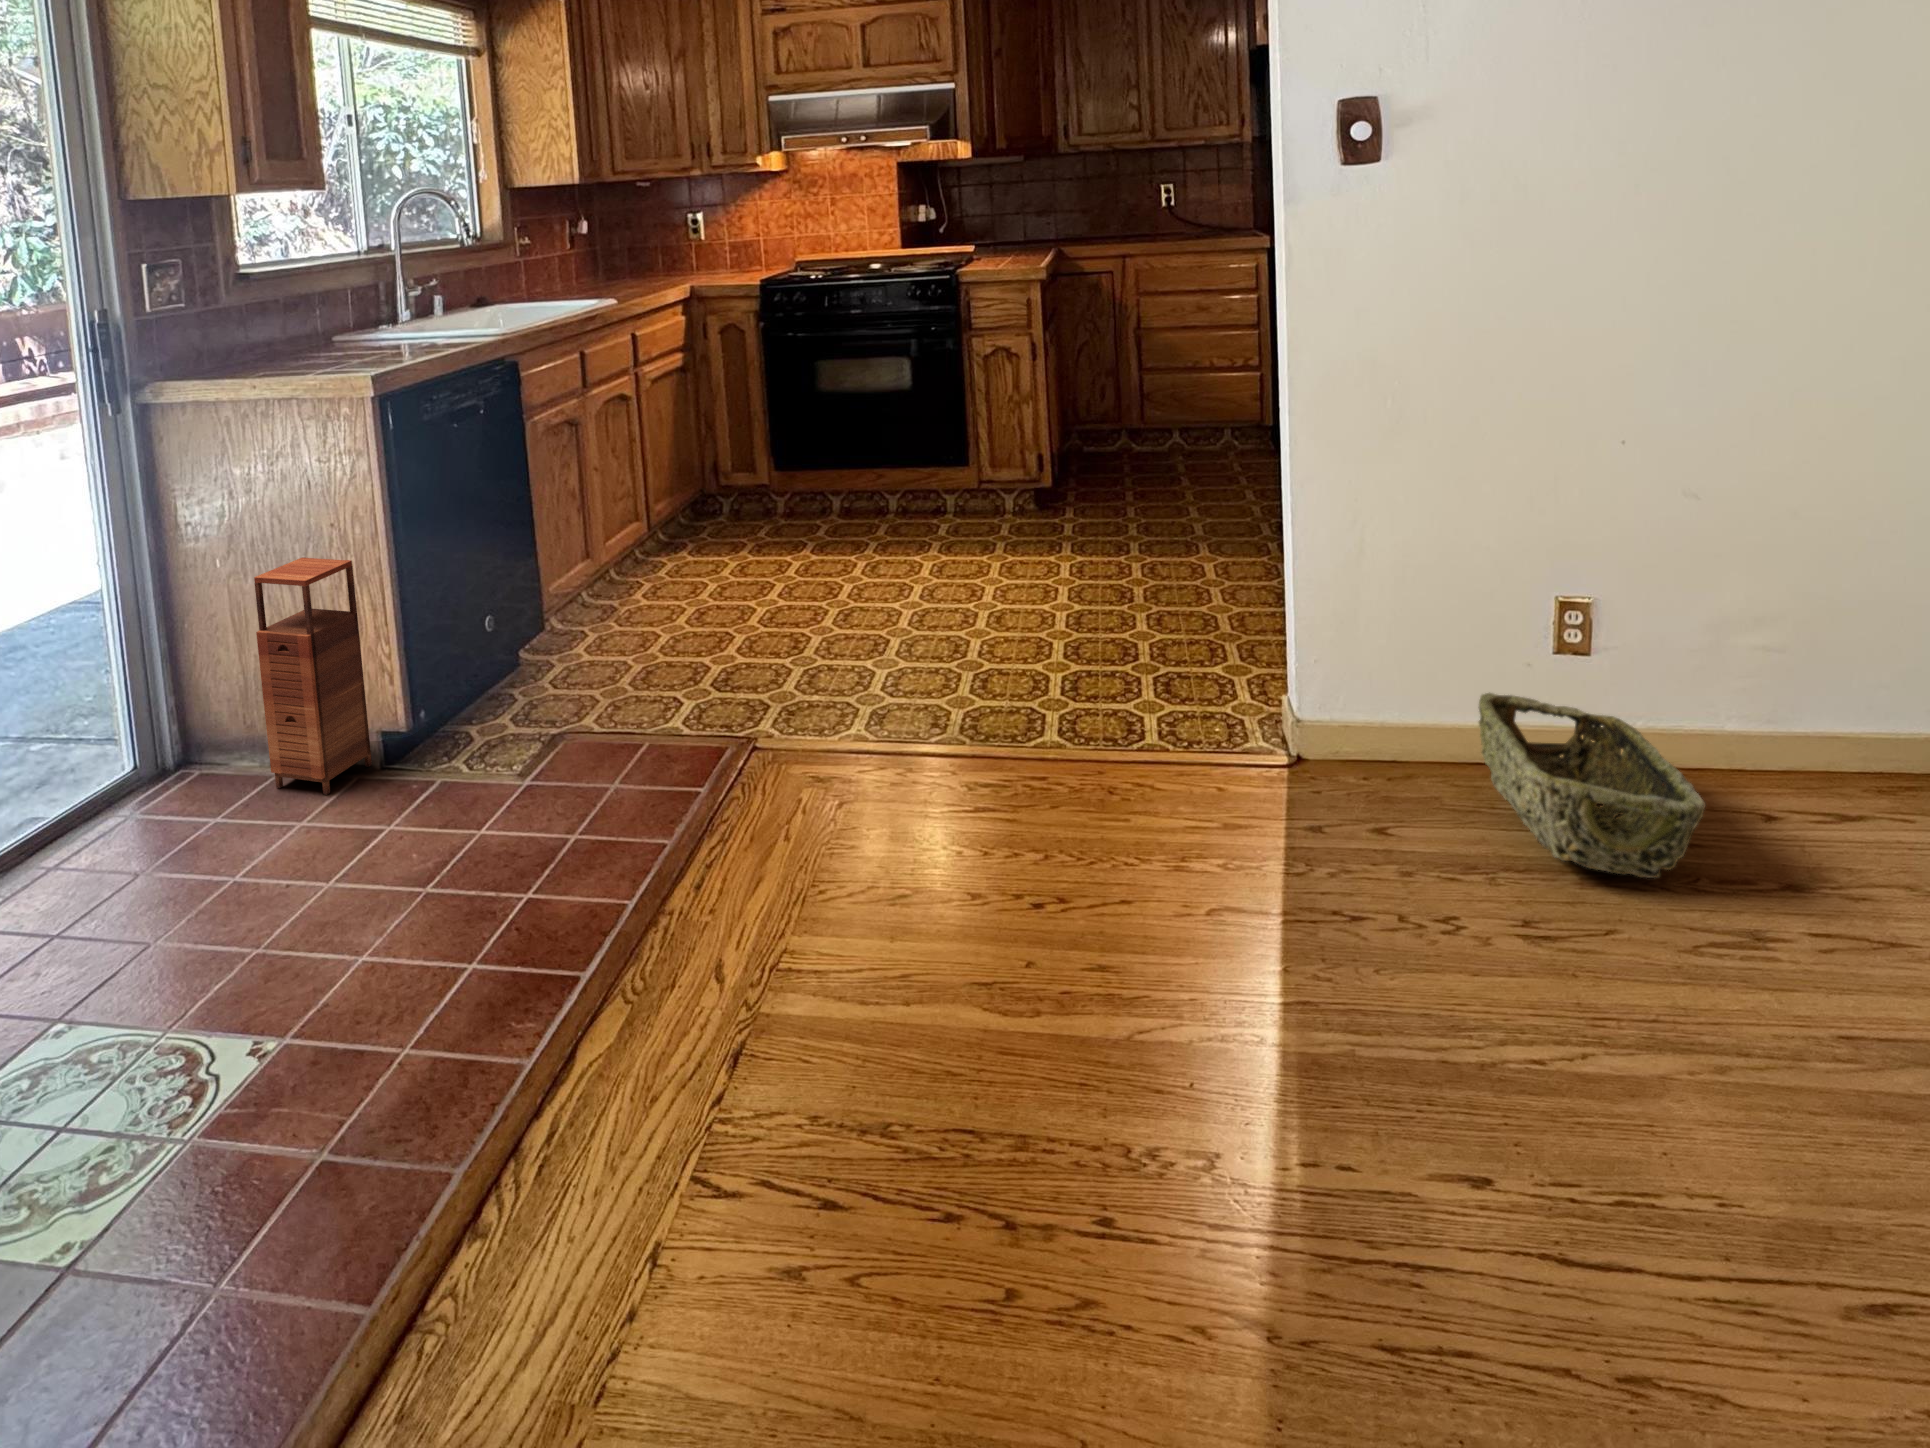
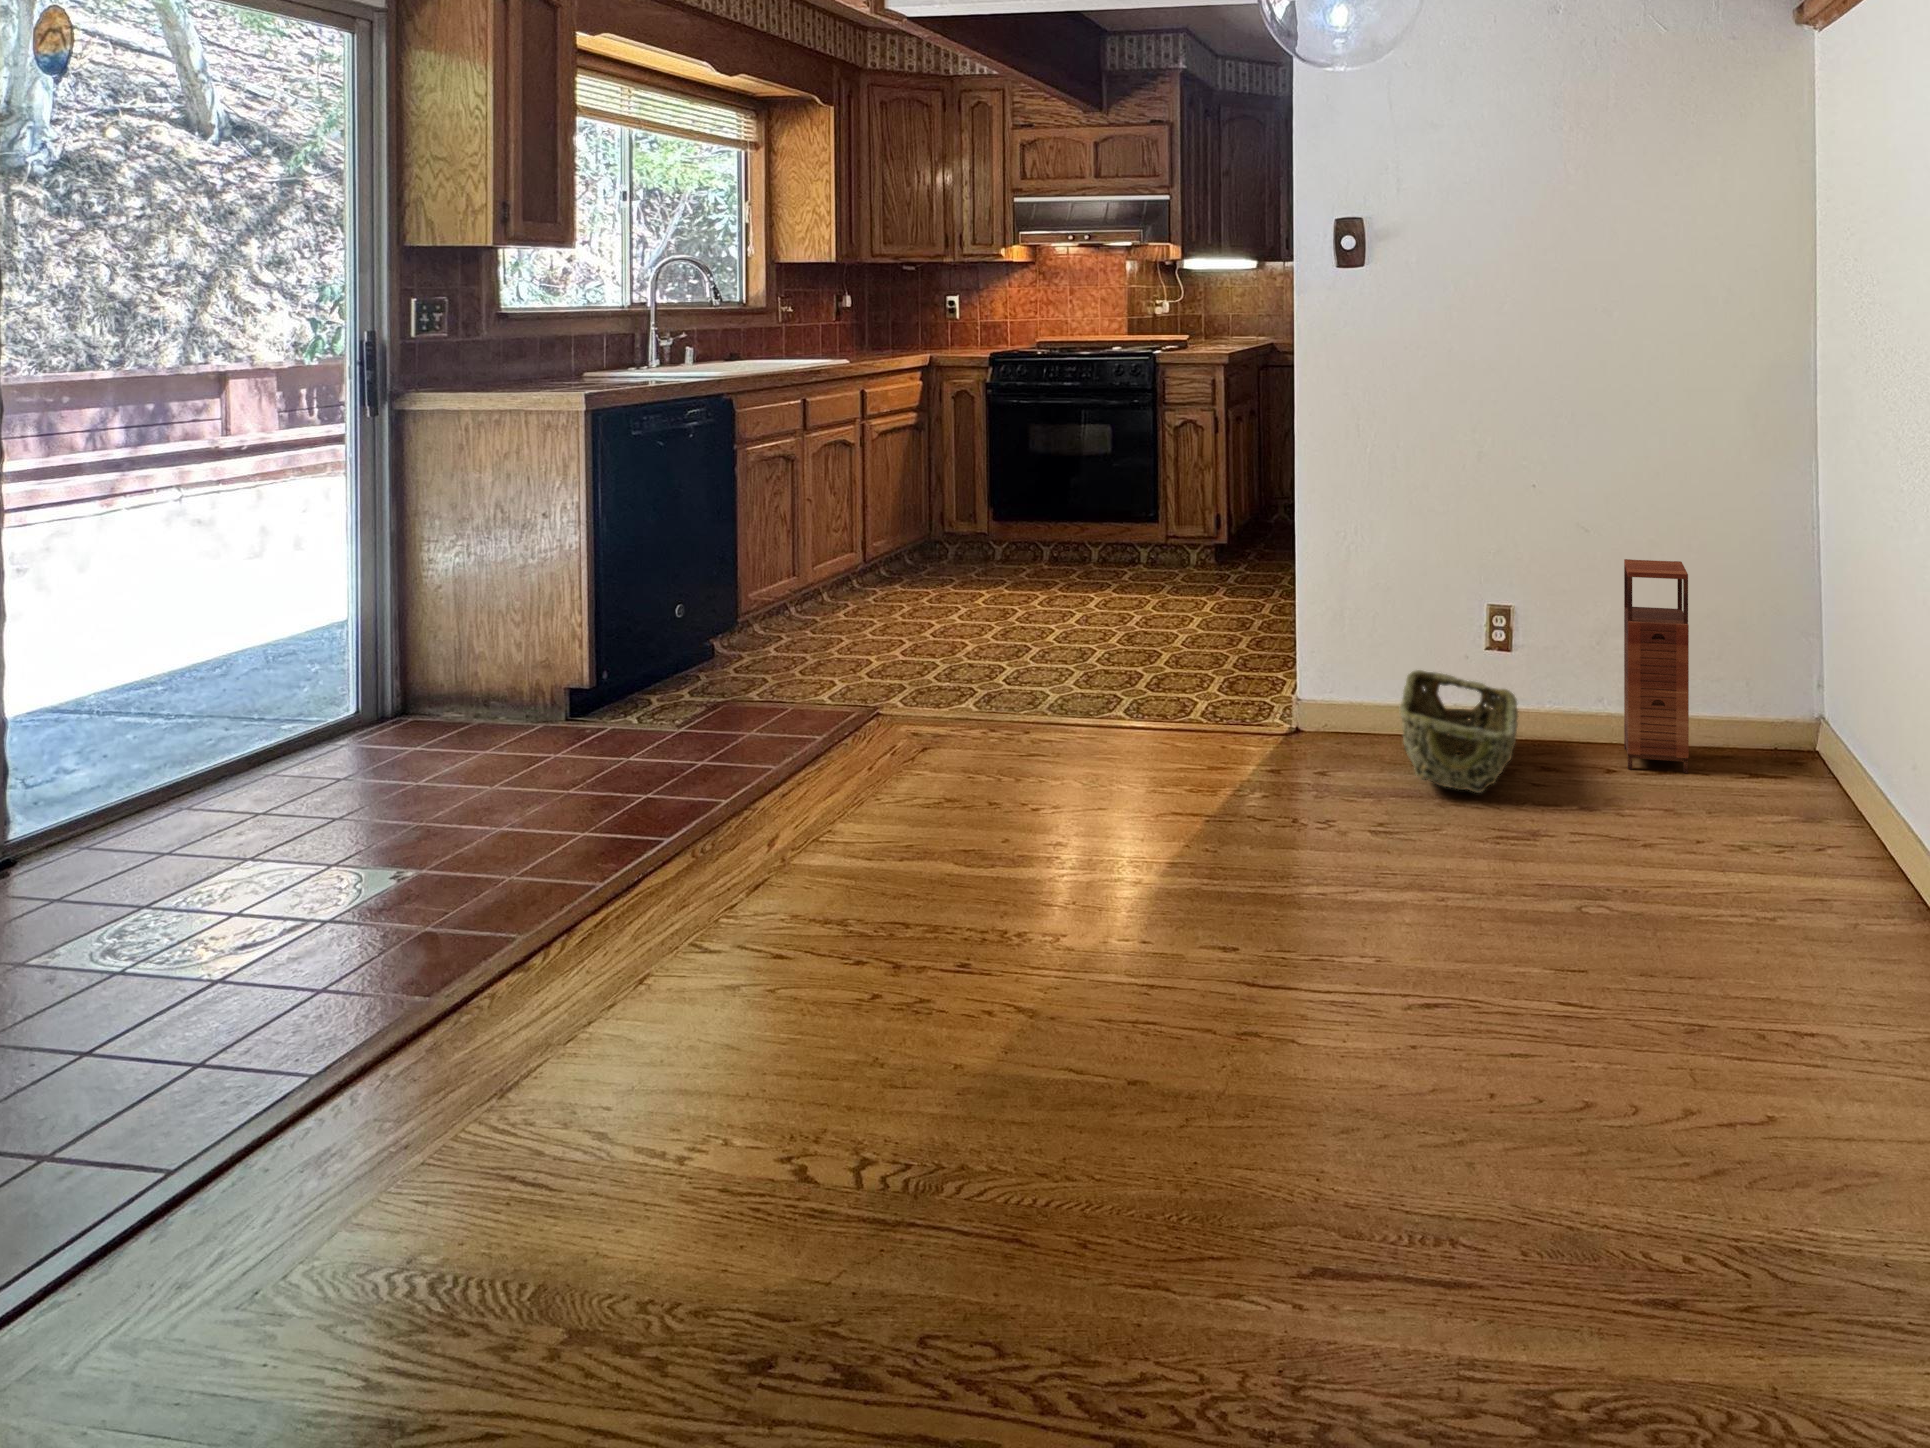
storage cabinet: present [254,557,372,795] -> present [1624,559,1689,773]

